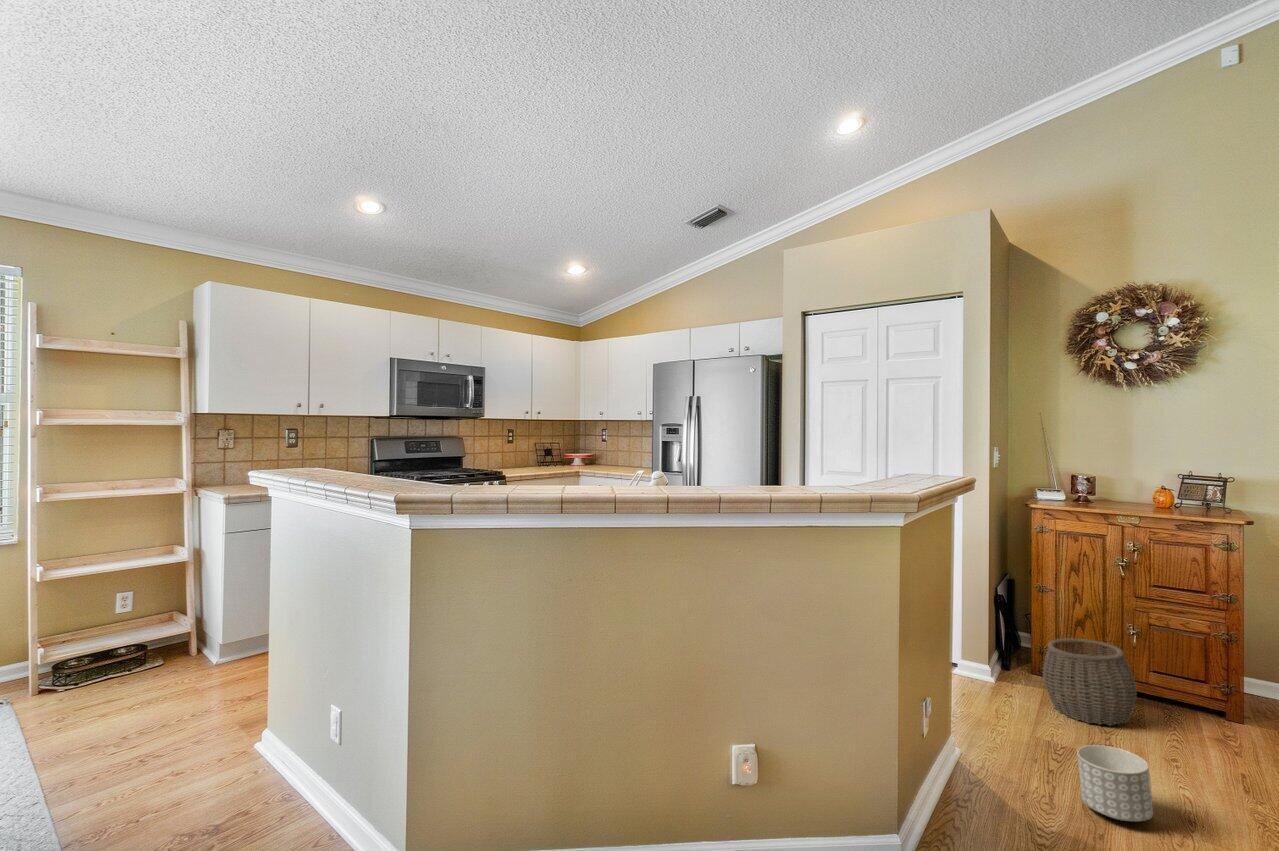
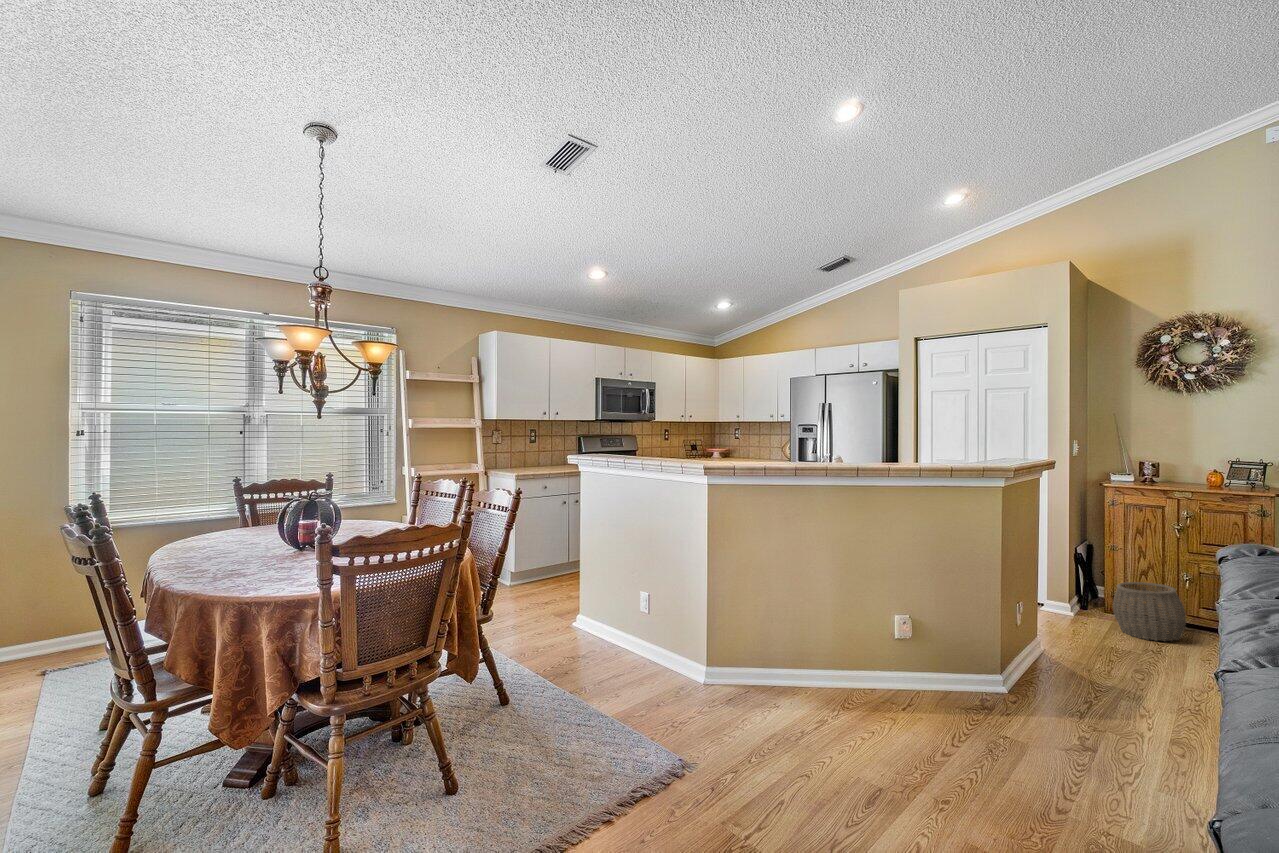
planter: present [1077,745,1153,821] -> none [1131,640,1185,685]

